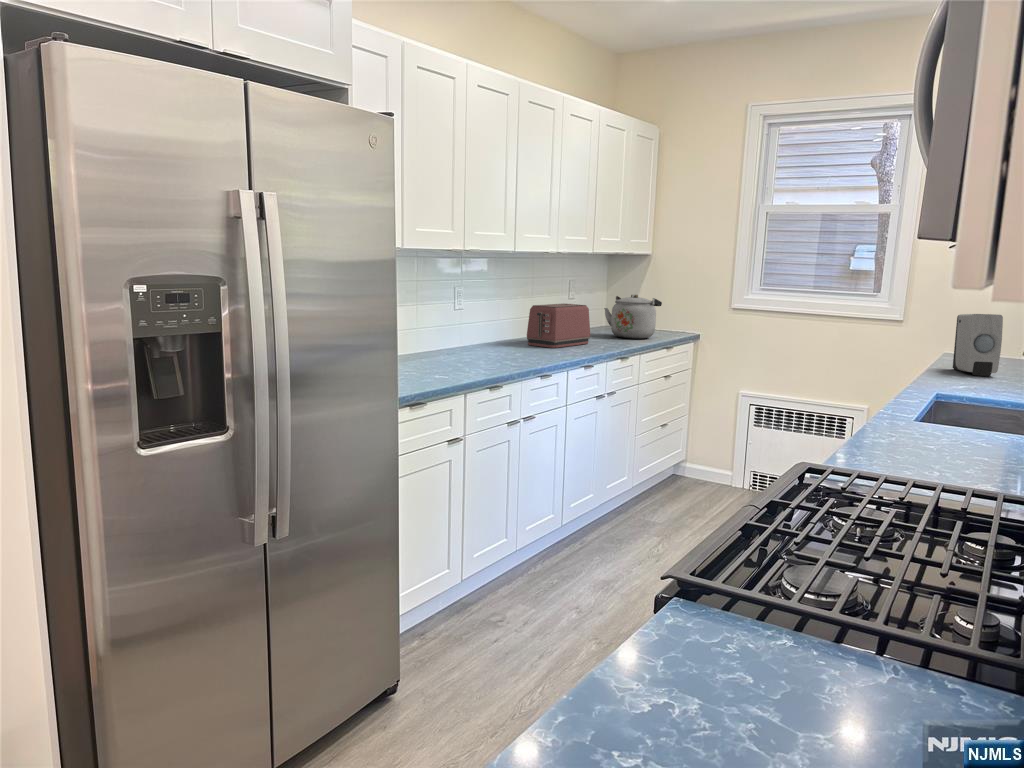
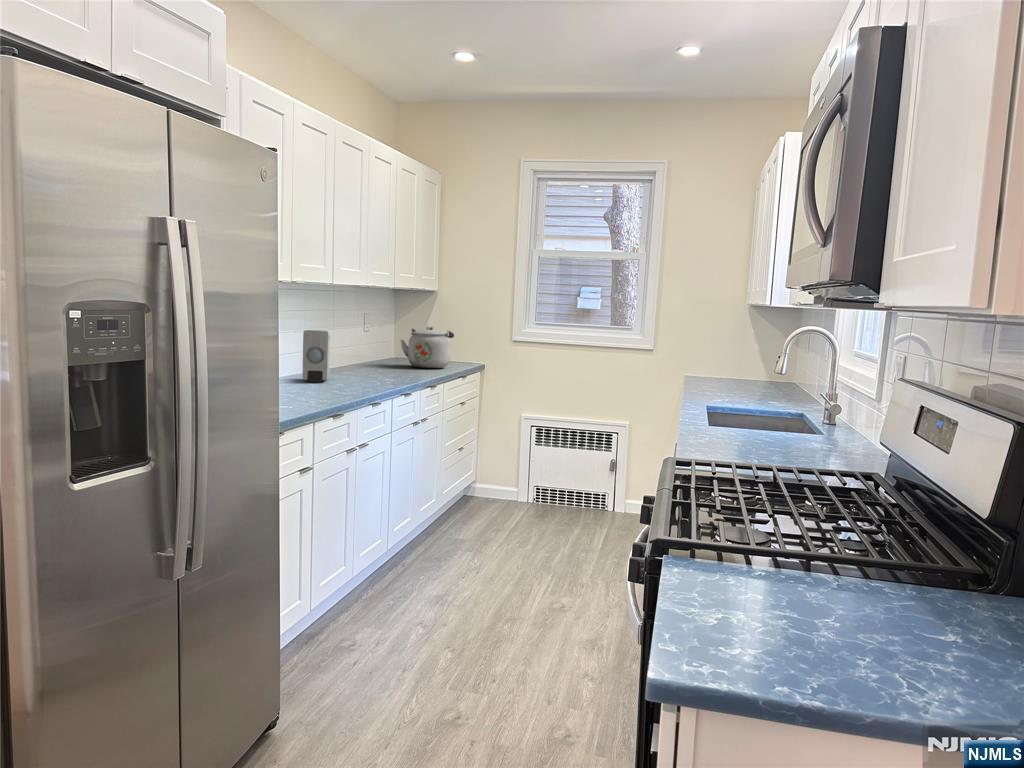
toaster: present [527,304,590,348] -> none [336,335,396,378]
soap dispenser: present [953,314,1003,376] -> present [303,330,330,383]

